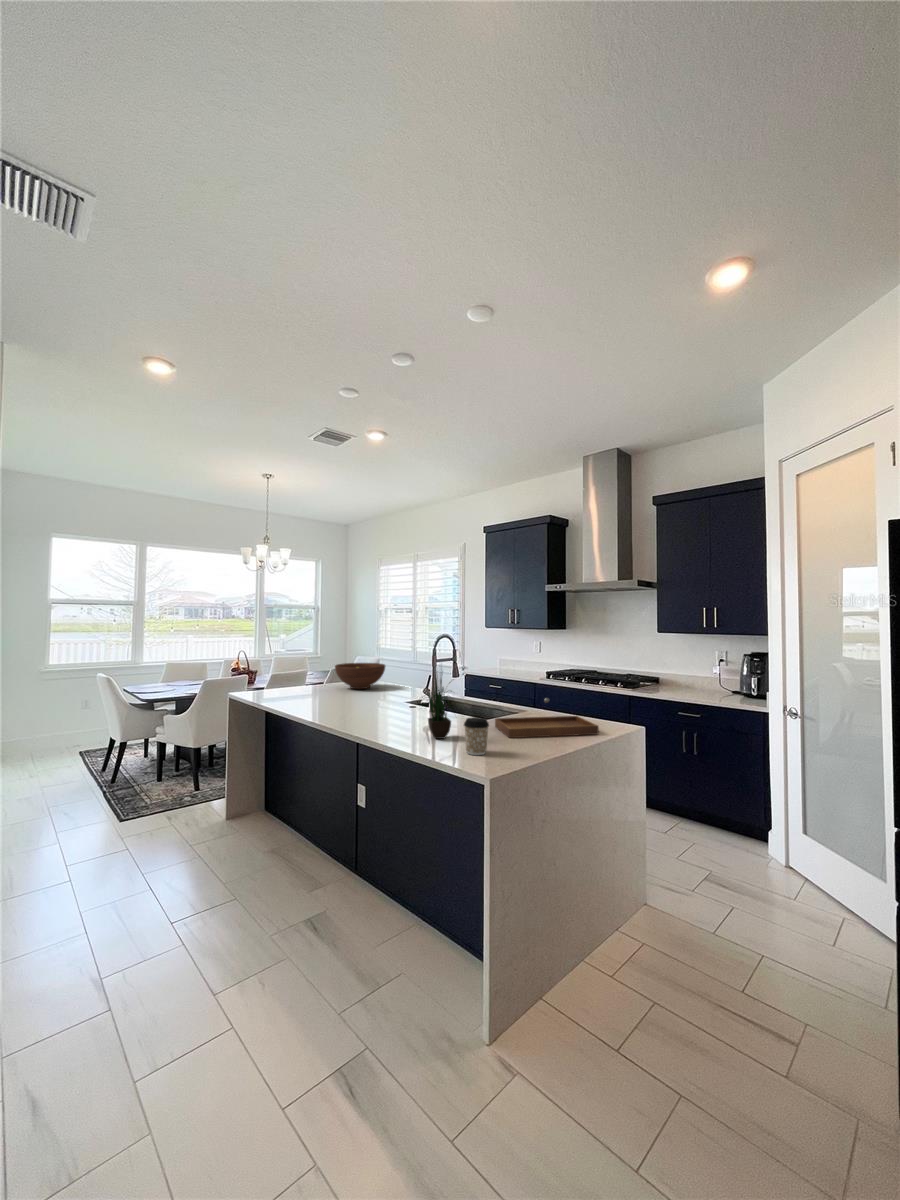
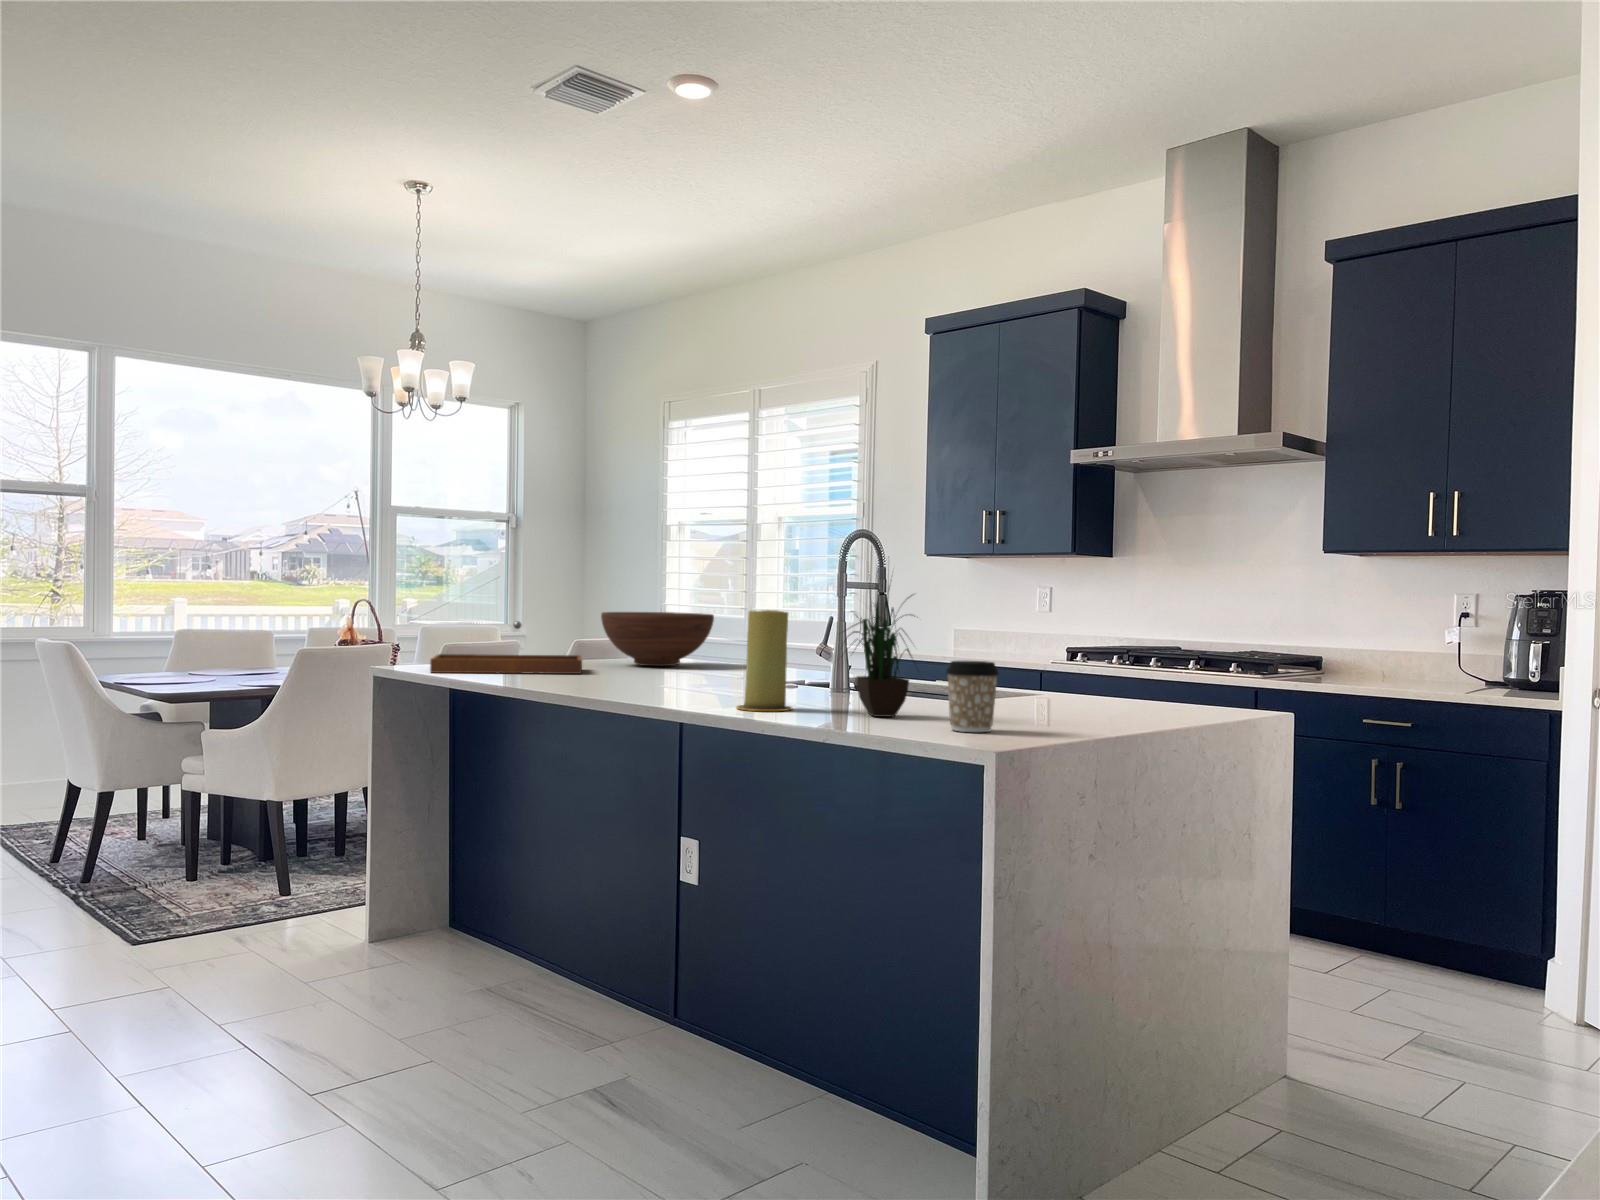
candle: none [373,684,400,735] -> present [737,610,792,711]
tray: present [495,698,599,738] -> present [430,621,582,674]

